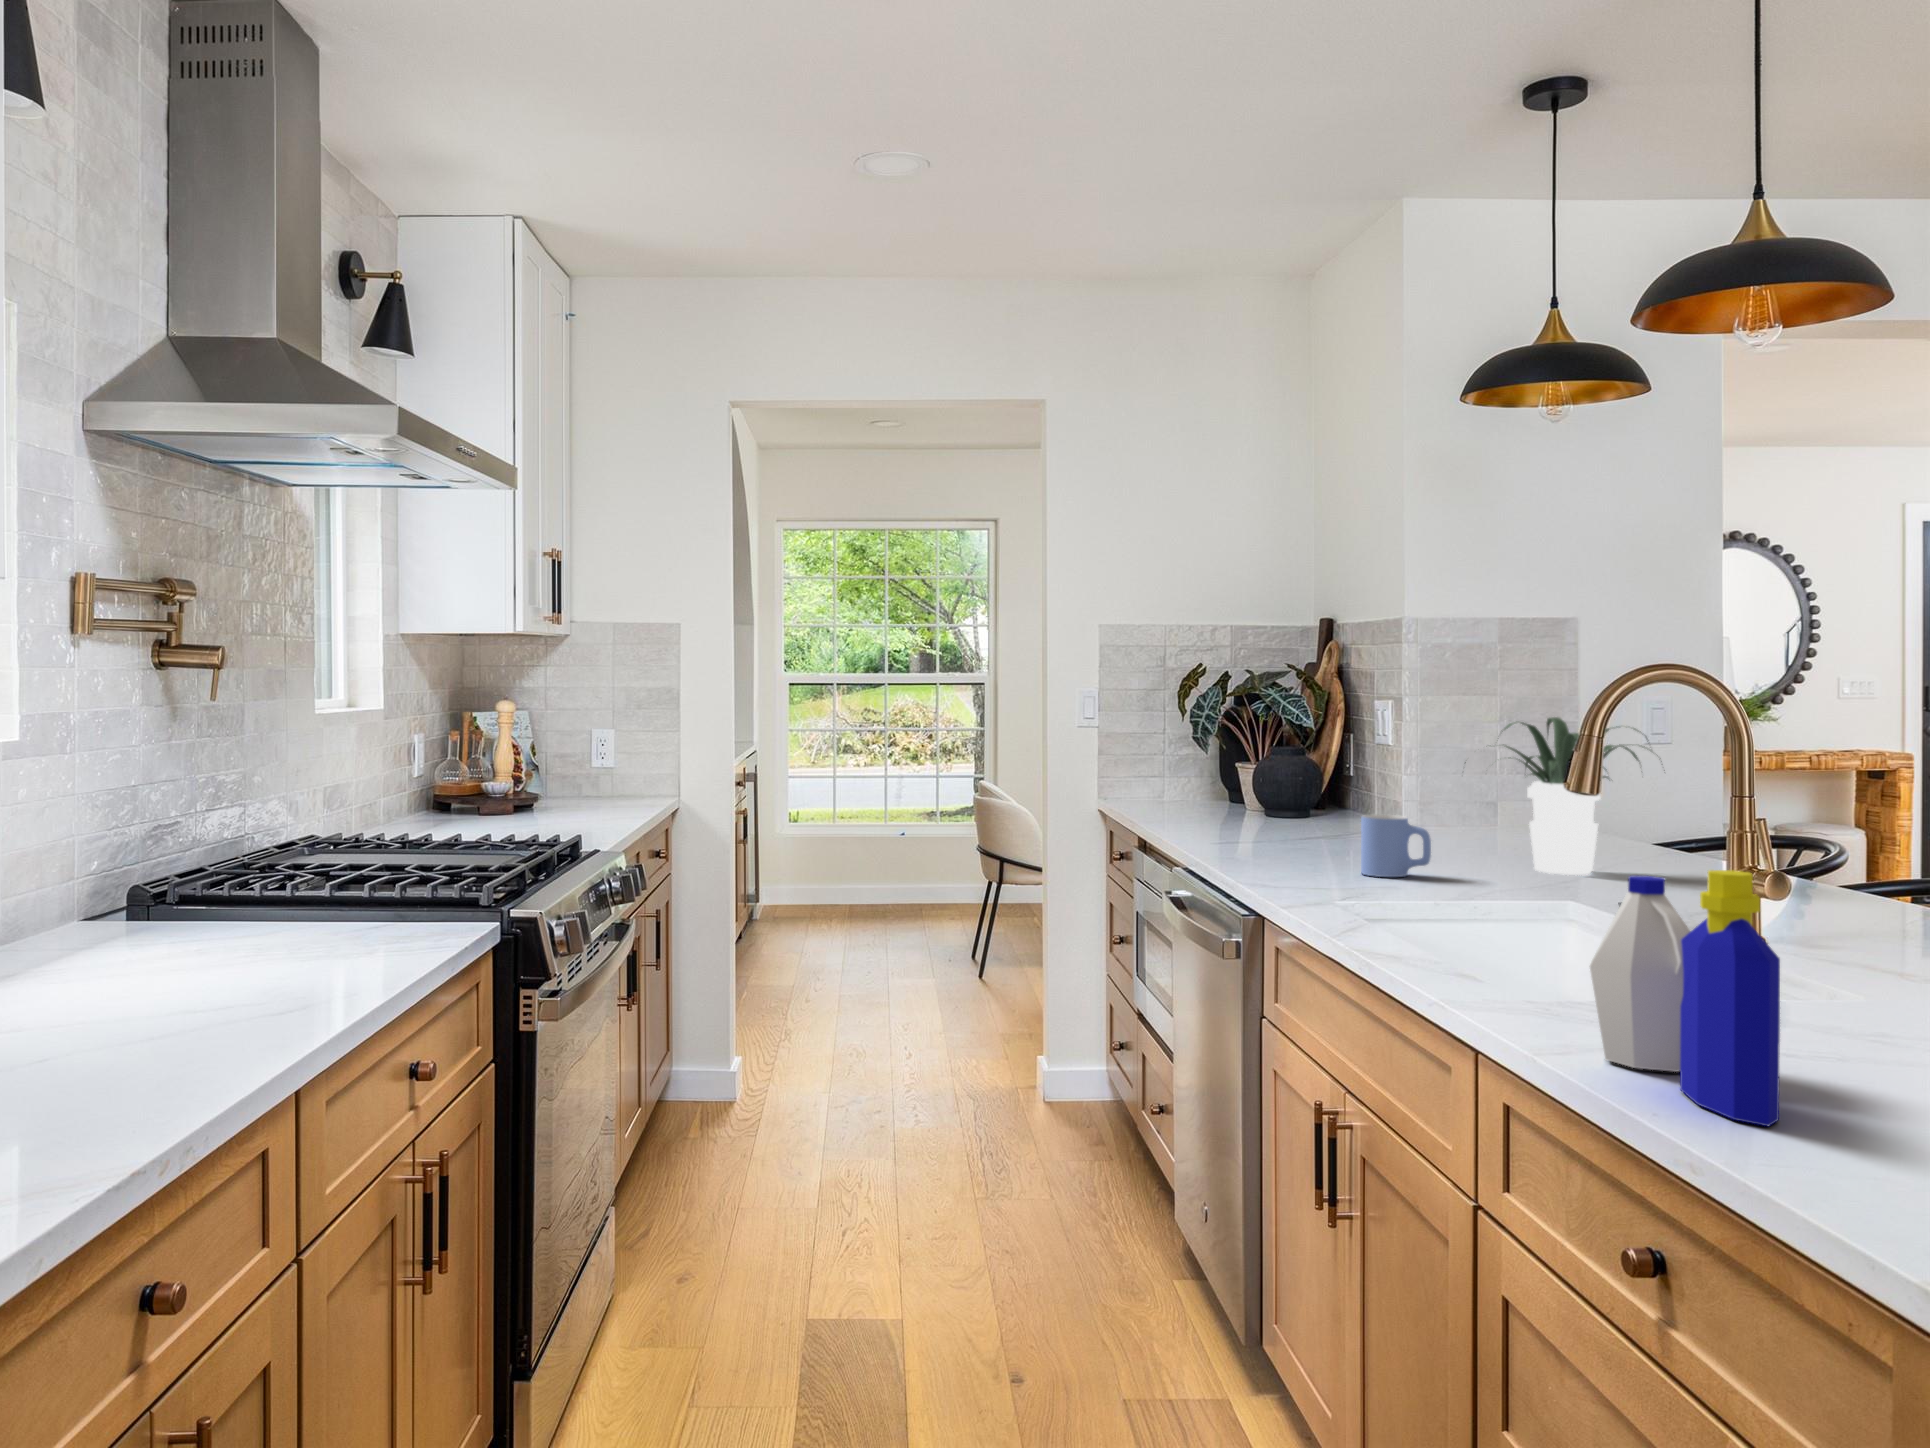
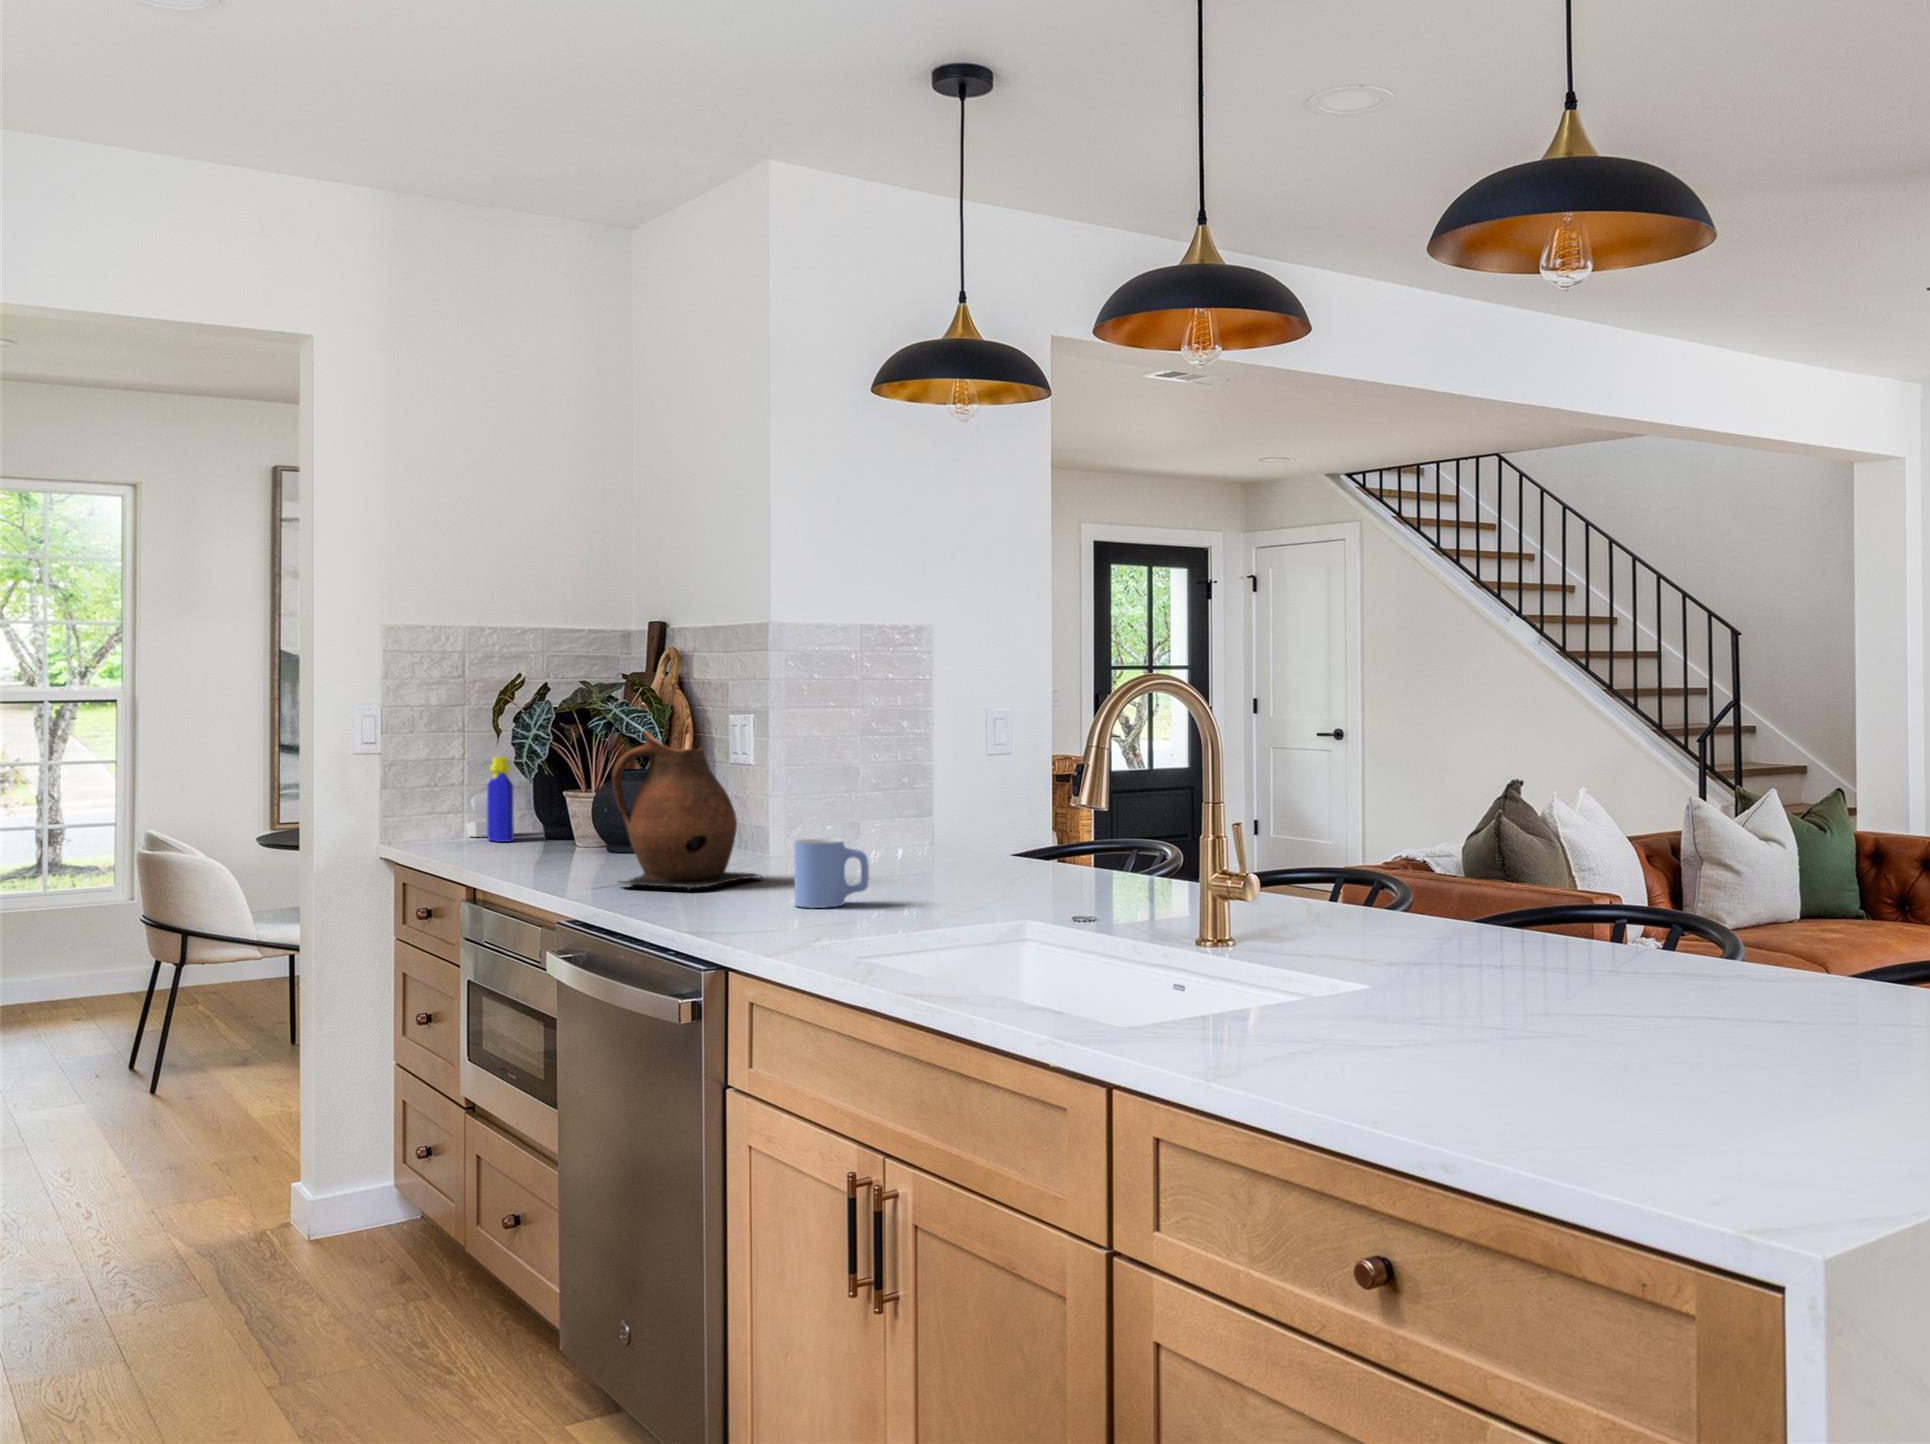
ceramic pitcher: none [1230,714,1362,853] -> present [612,732,761,890]
potted plant: present [1465,717,1645,875] -> none [880,726,1076,888]
bottle: present [1590,870,1780,1126] -> present [466,757,514,842]

